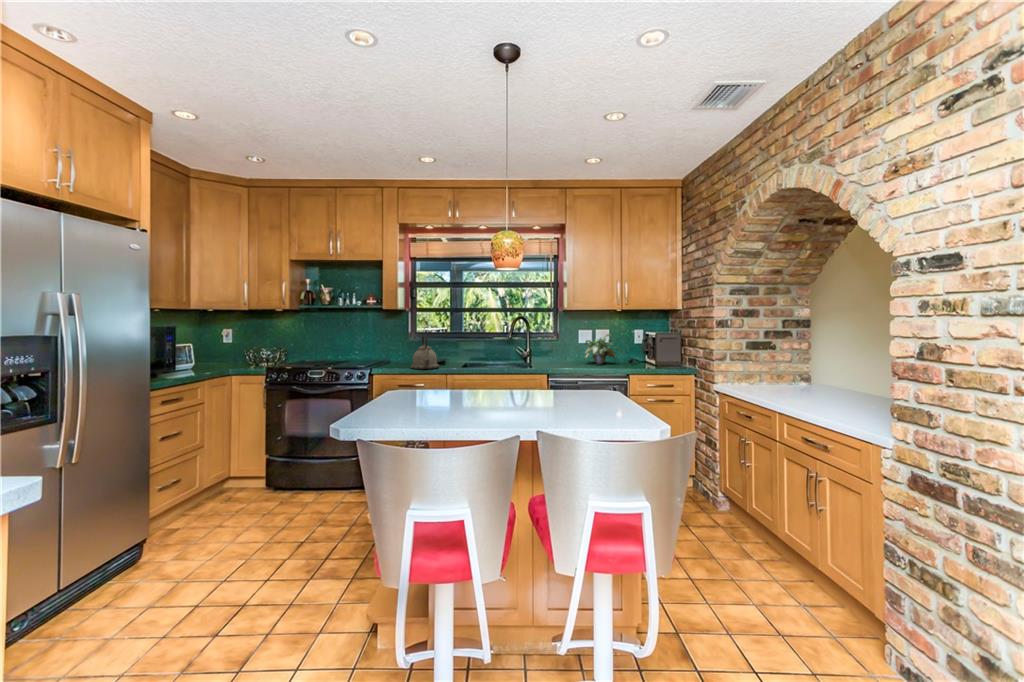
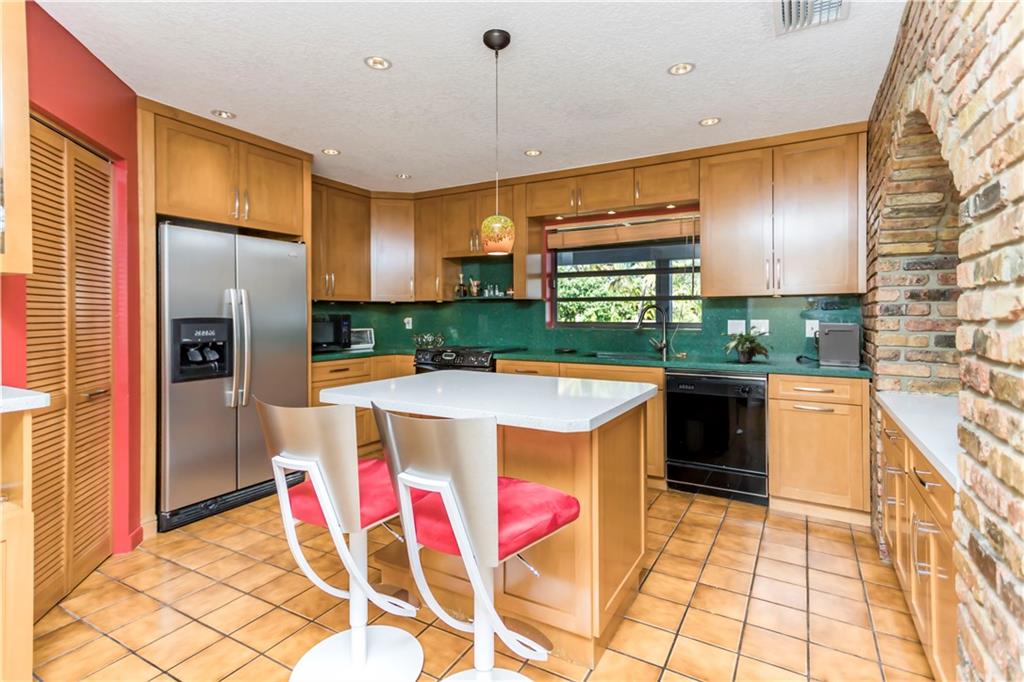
kettle: present [411,336,439,369] -> none [523,325,551,358]

